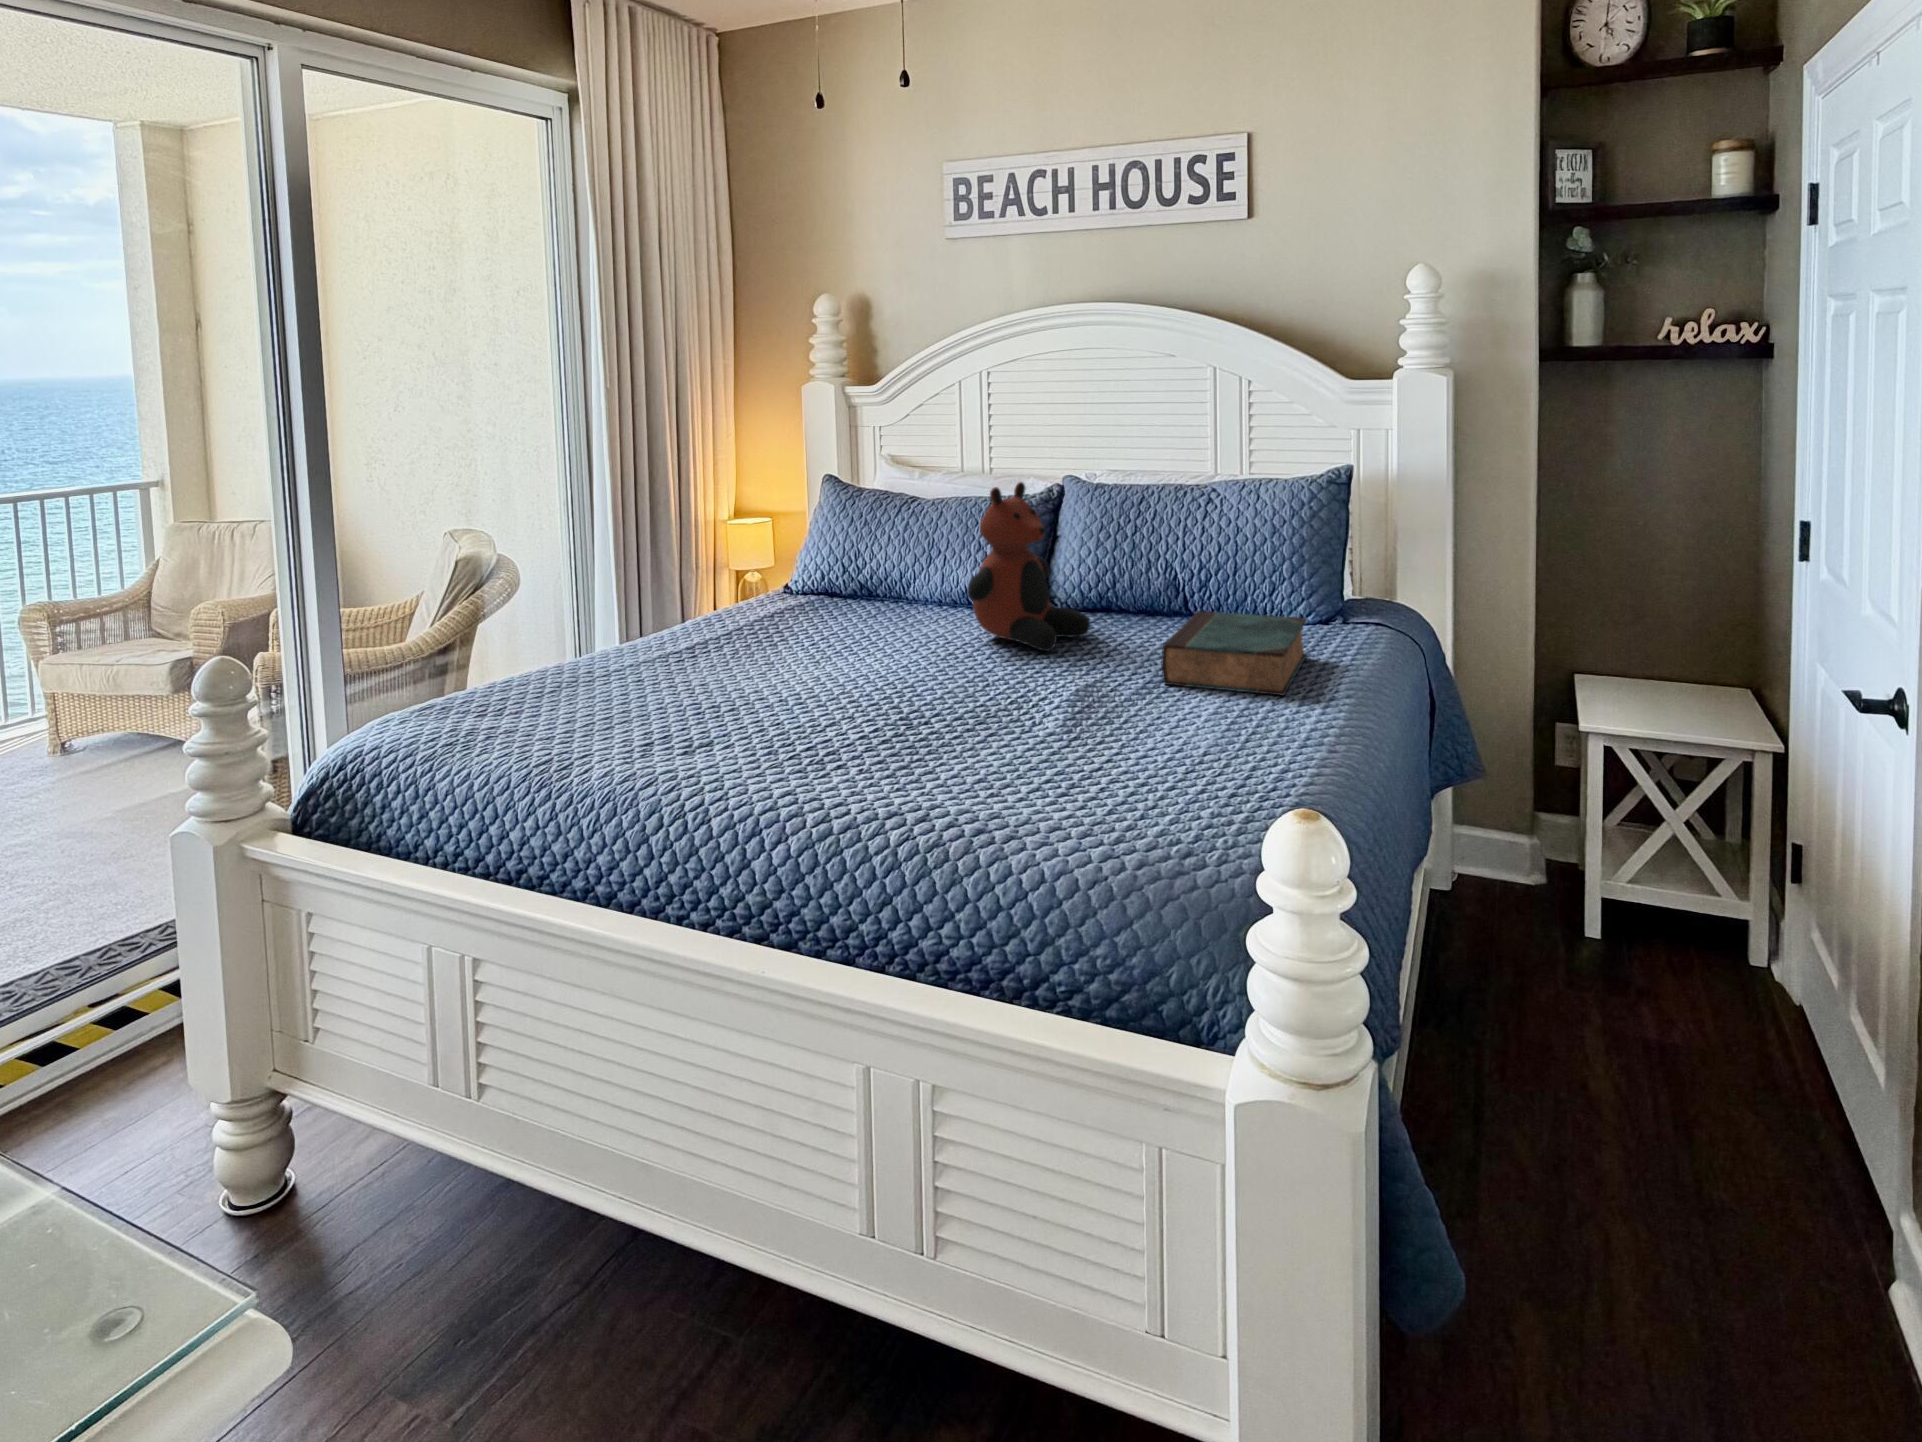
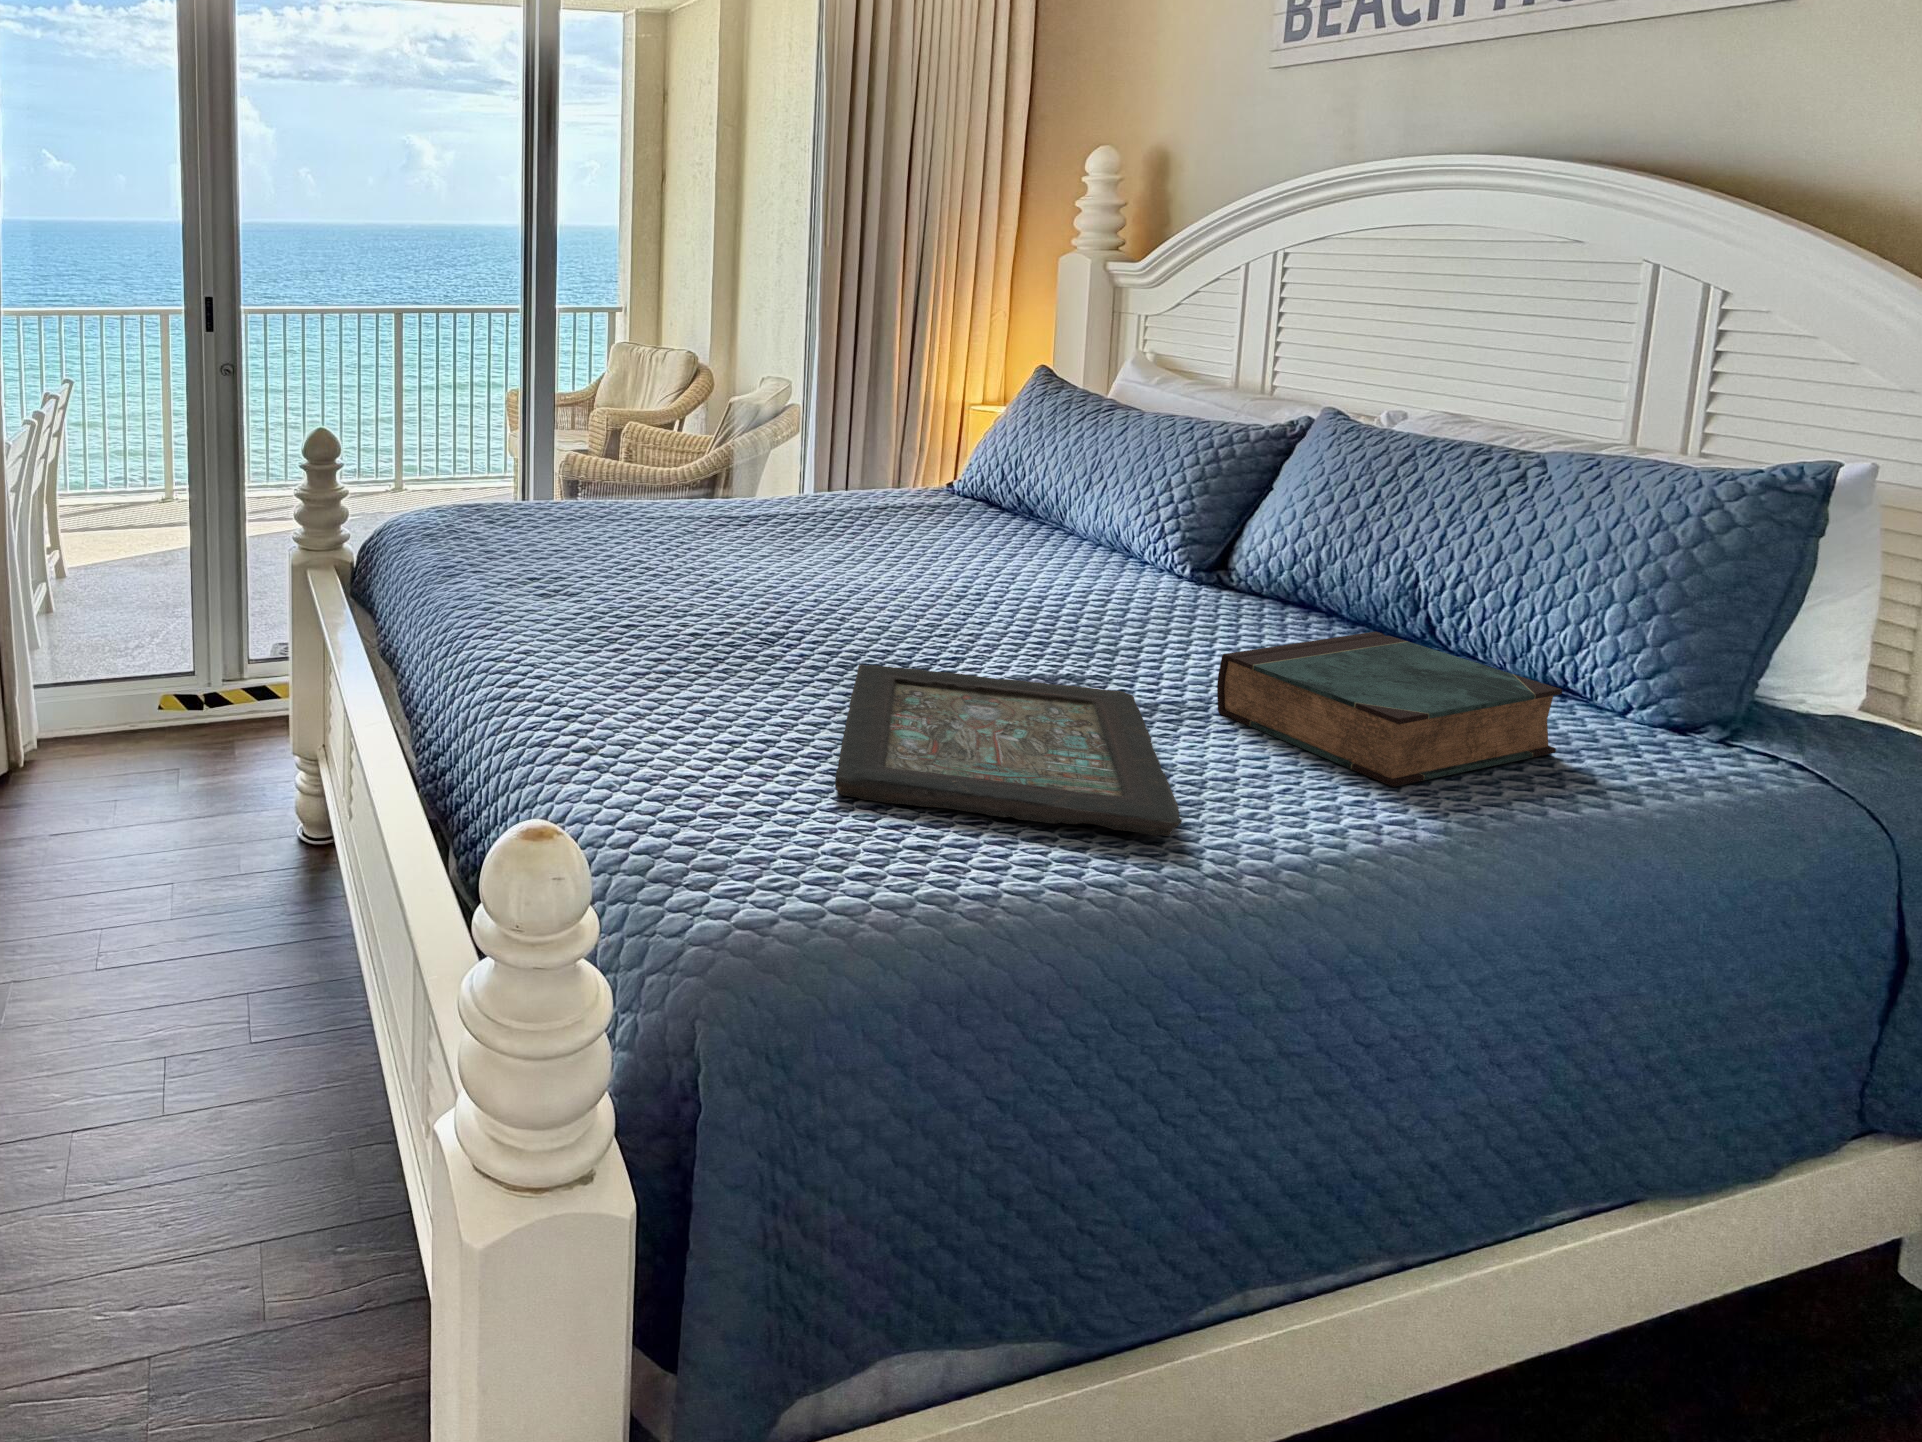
teddy bear: present [967,482,1090,651] -> none [1029,395,1220,629]
decorative tray: none [970,686,1265,805] -> present [835,665,1182,836]

